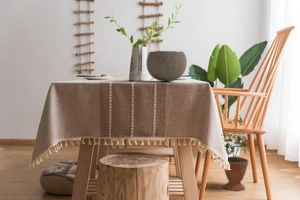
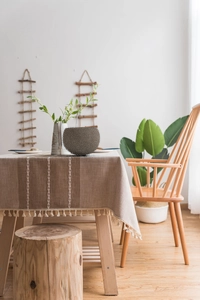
potted plant: present [221,117,249,191] -> none [141,184,171,256]

